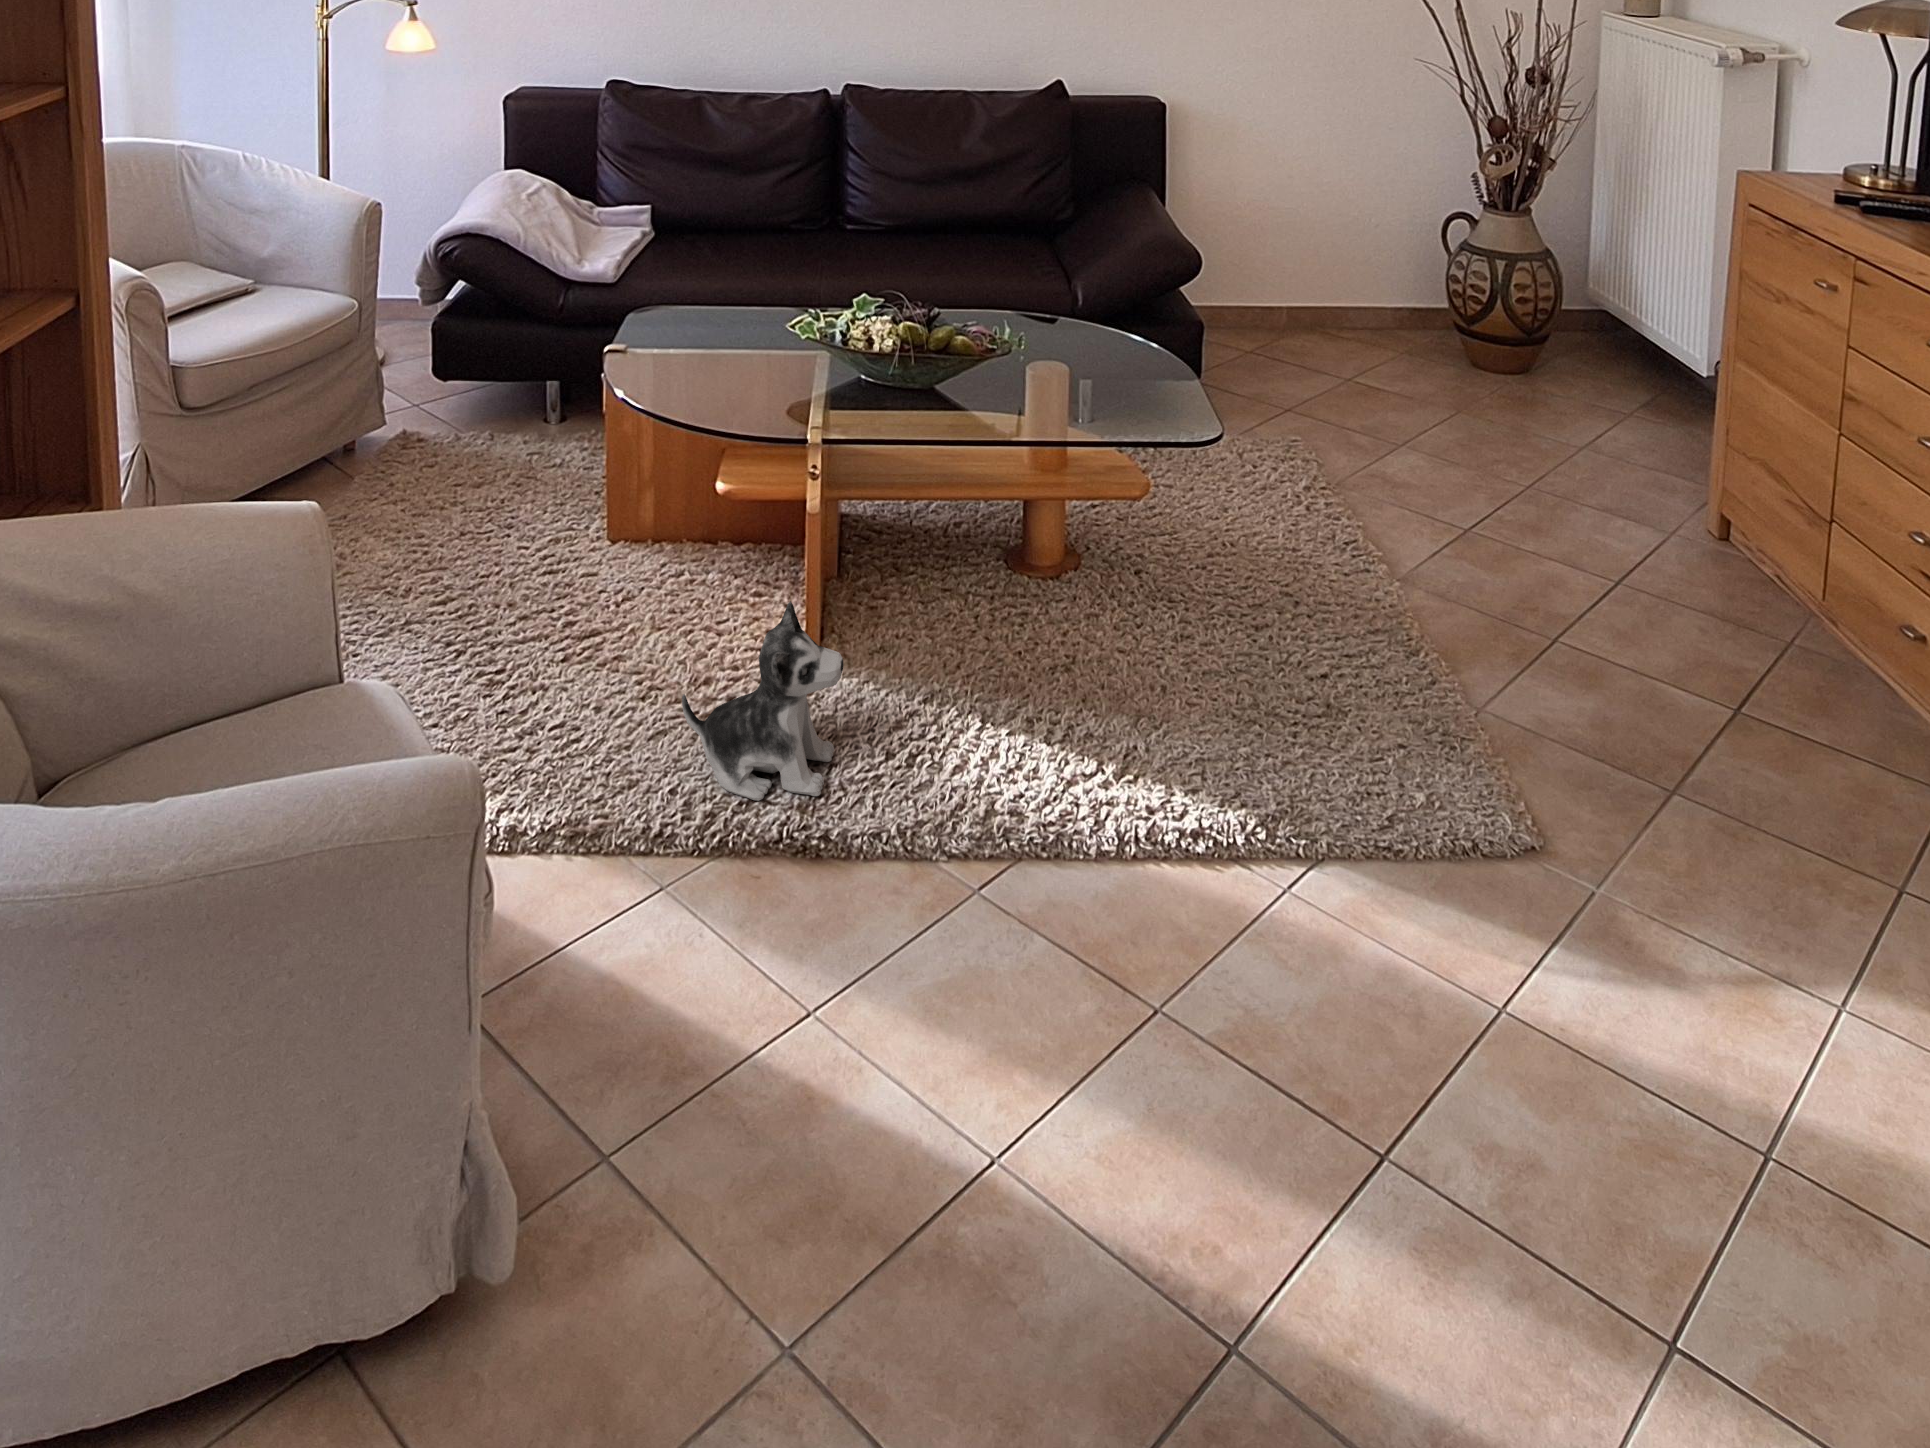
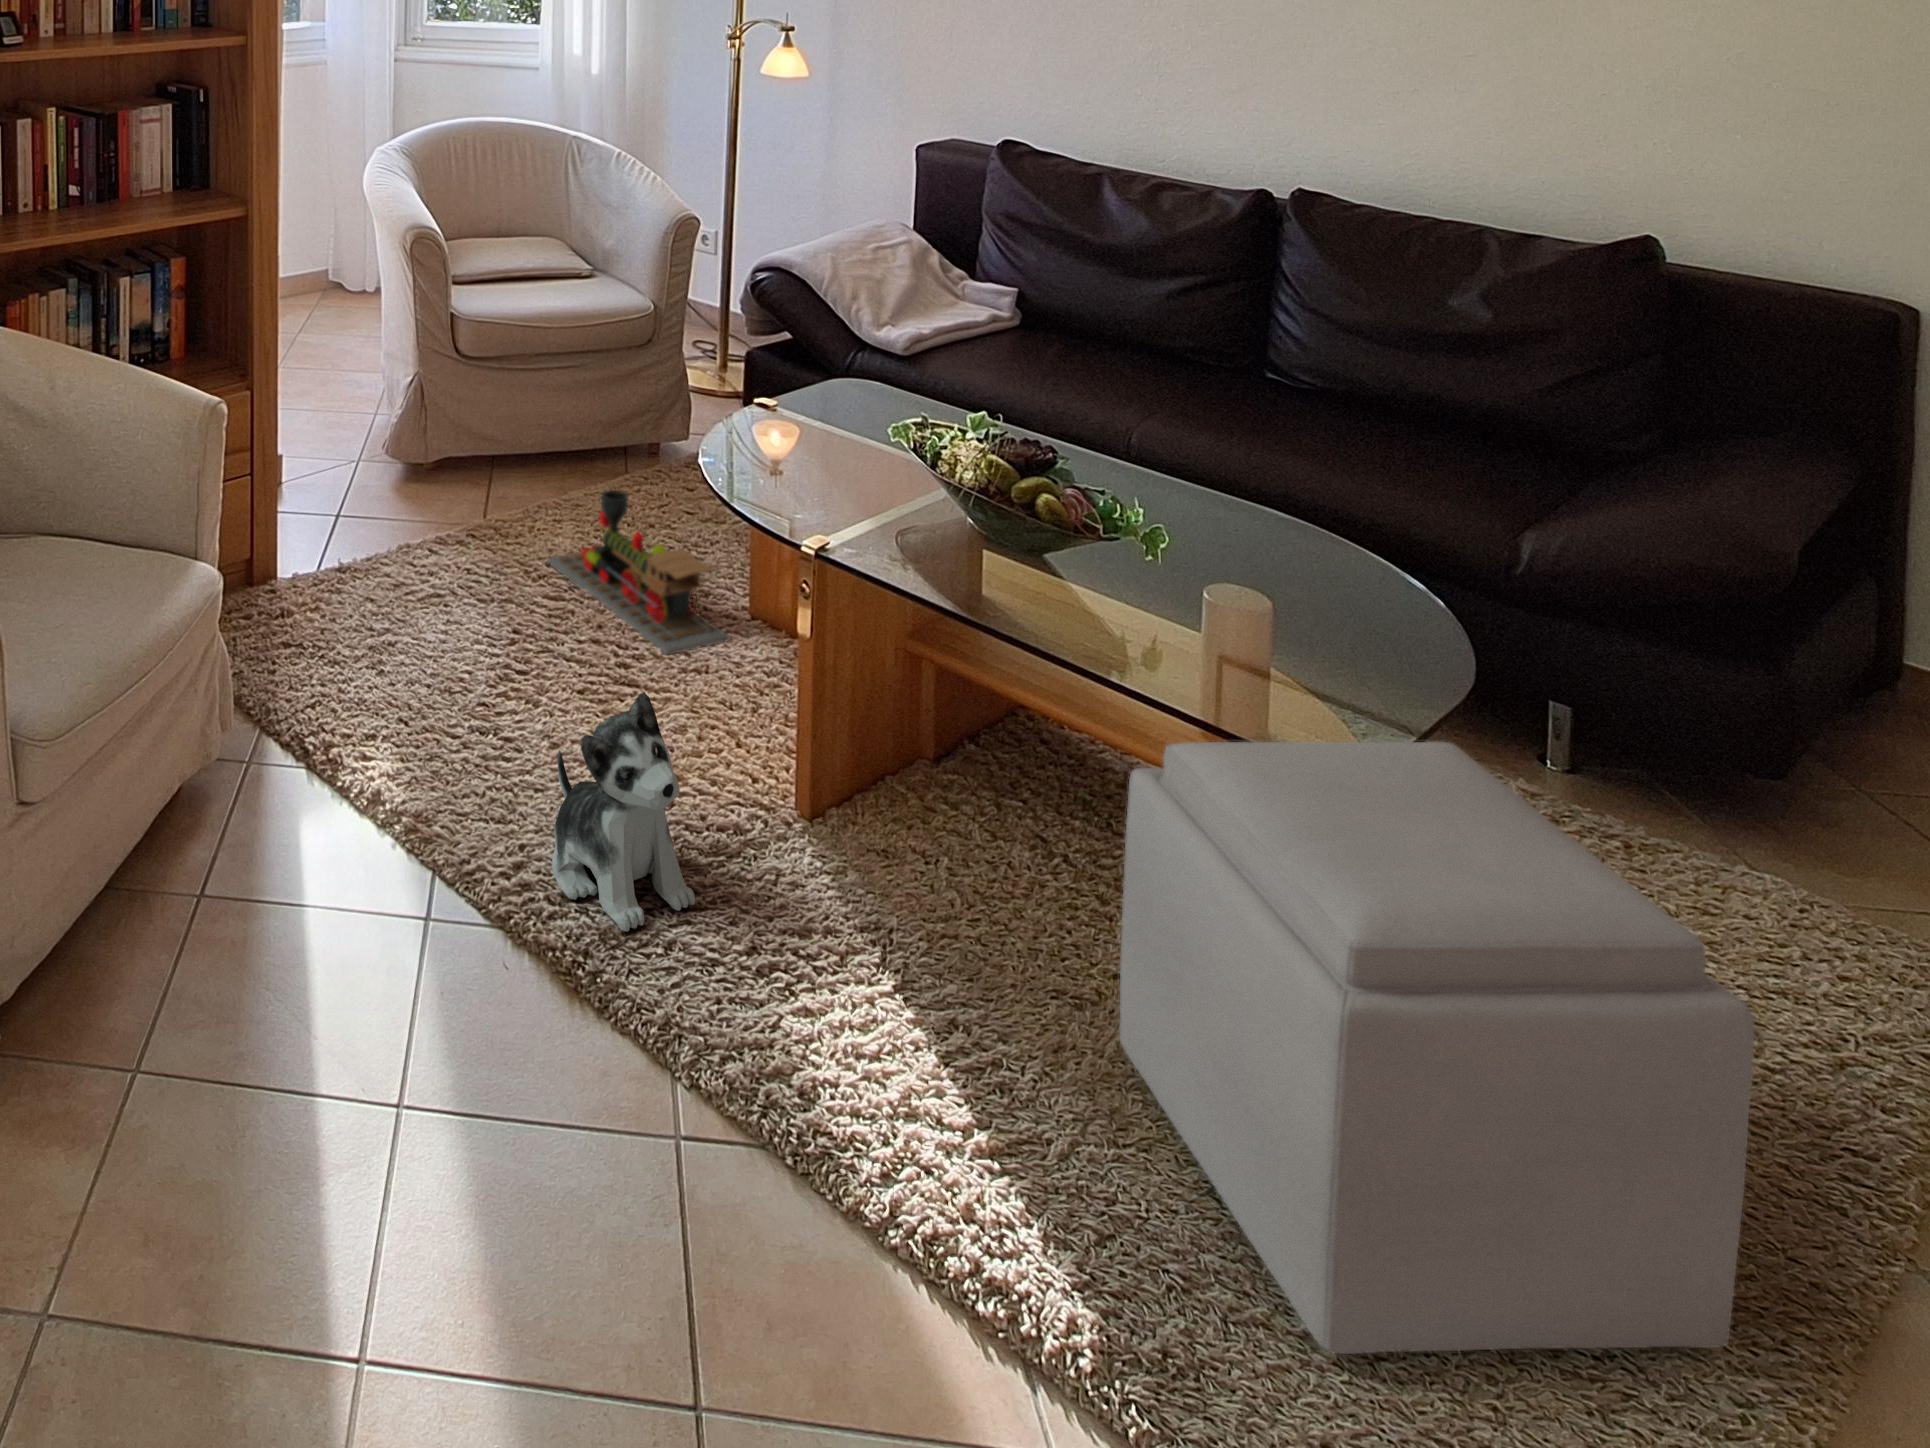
ottoman: none [1107,412,1409,758] -> present [1120,742,1755,1354]
toy train: none [398,478,623,602] -> present [547,490,730,655]

